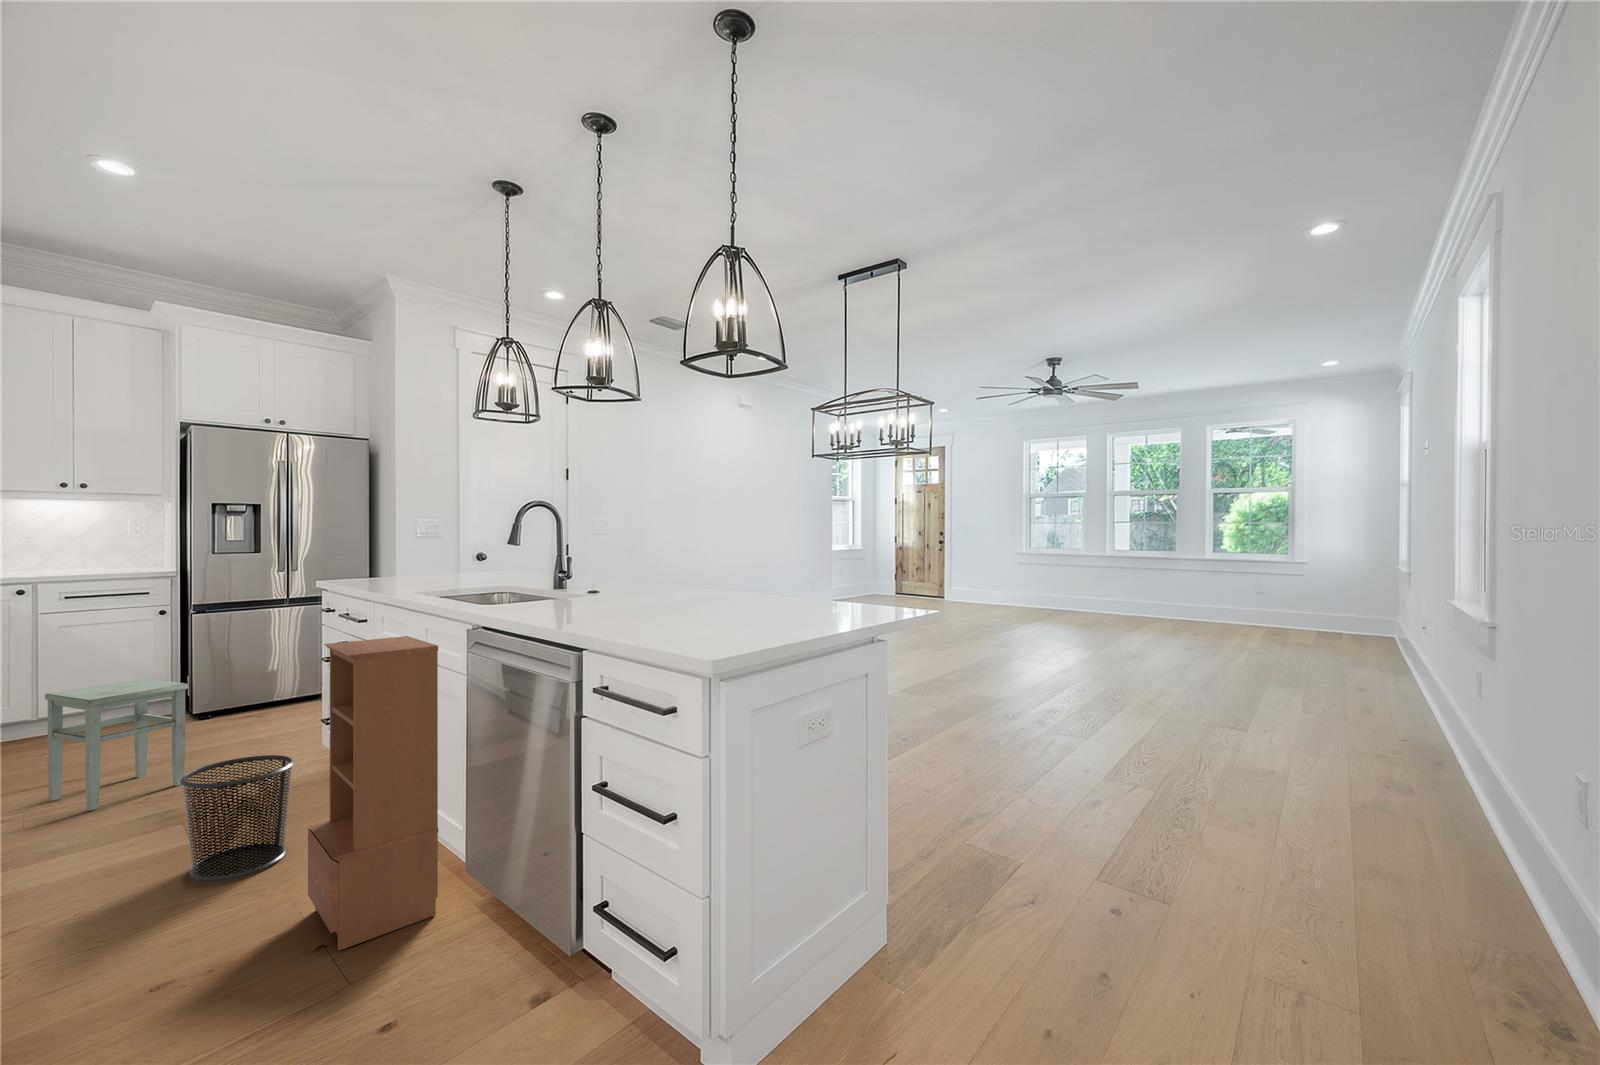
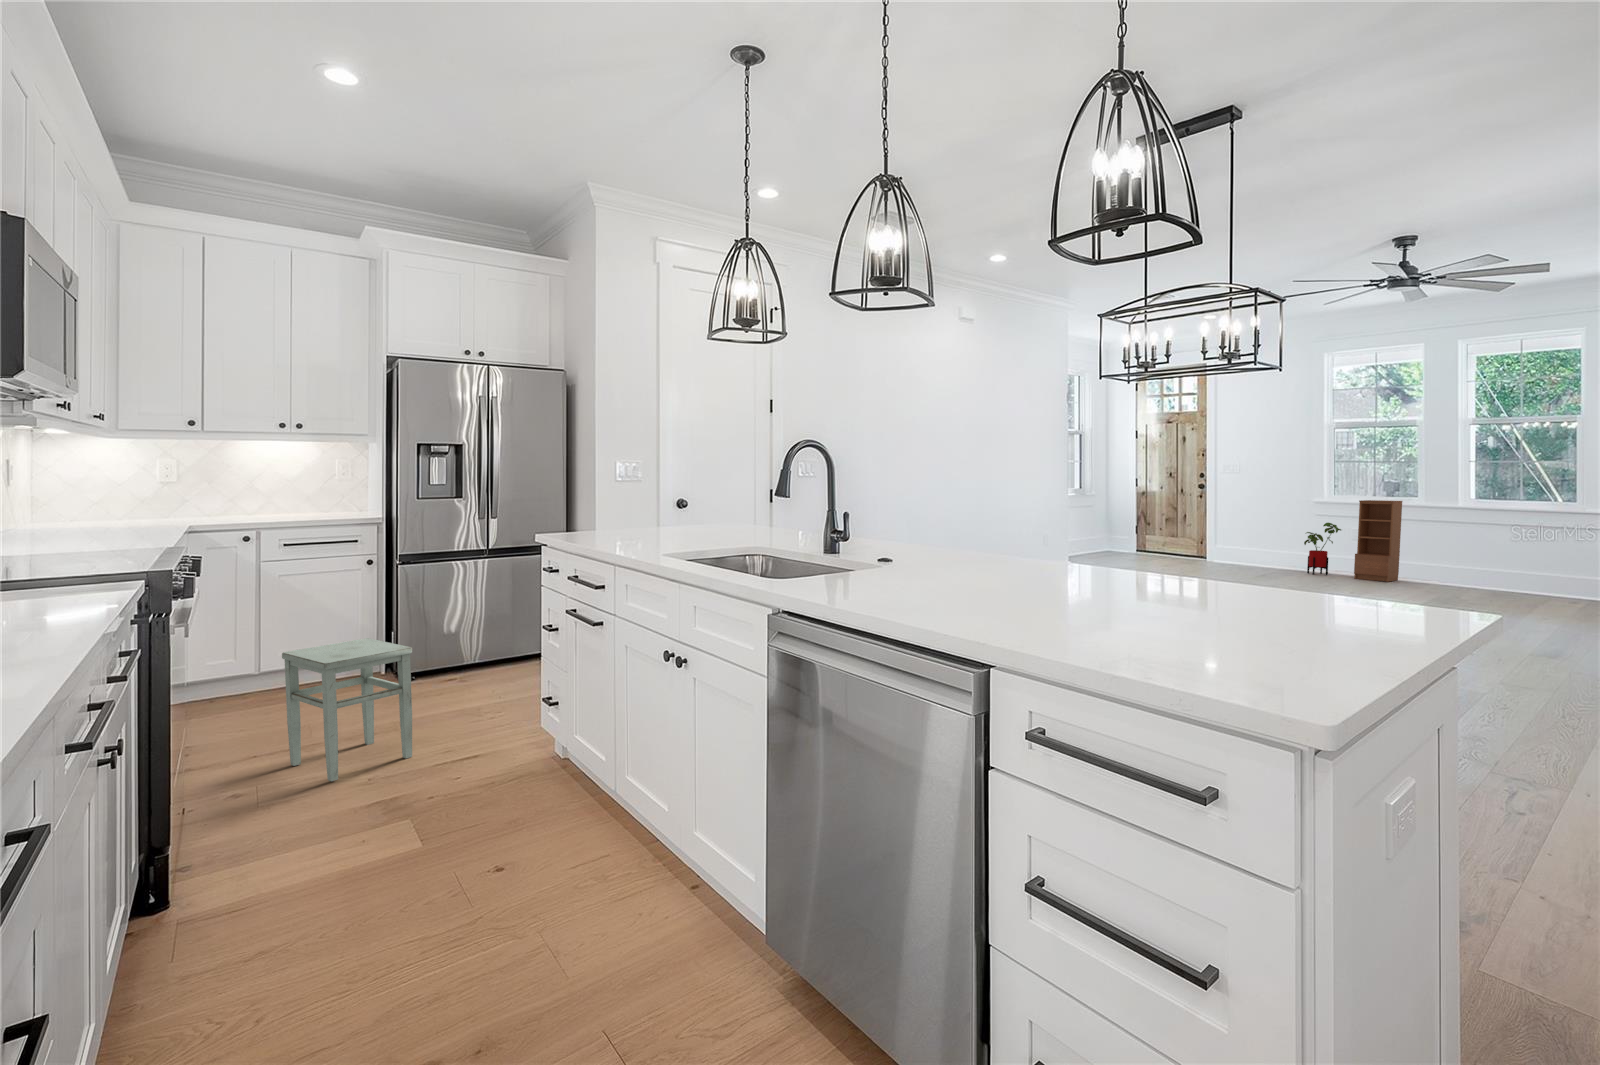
house plant: none [1010,566,1036,606] -> present [1304,523,1341,575]
bookcase: present [308,636,438,951] -> present [1354,500,1402,582]
waste bin: present [180,755,294,881] -> none [433,743,545,889]

